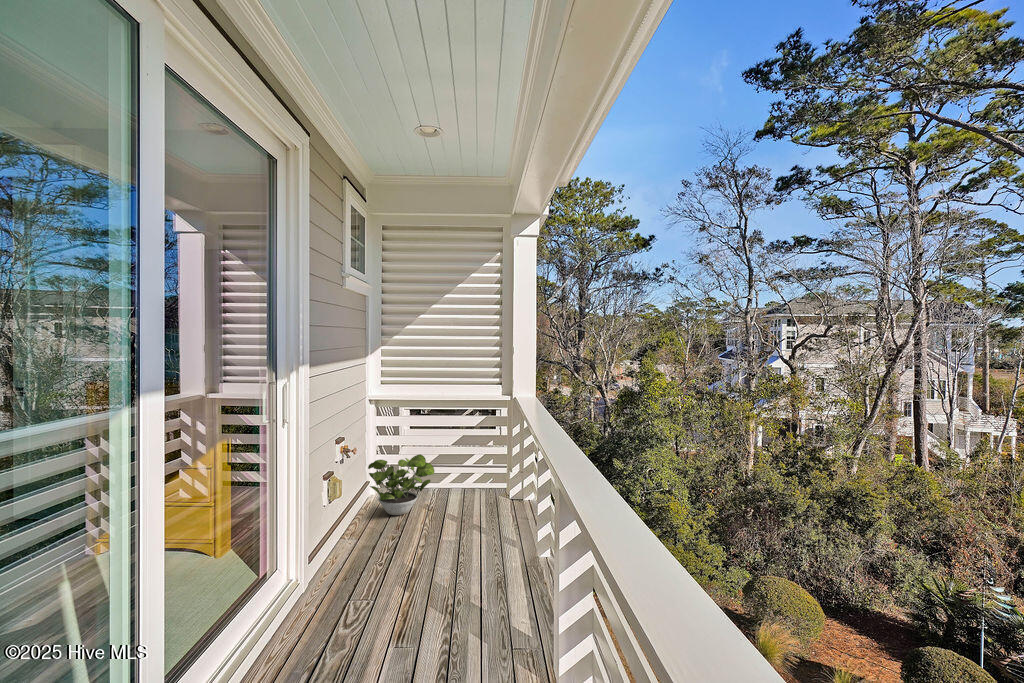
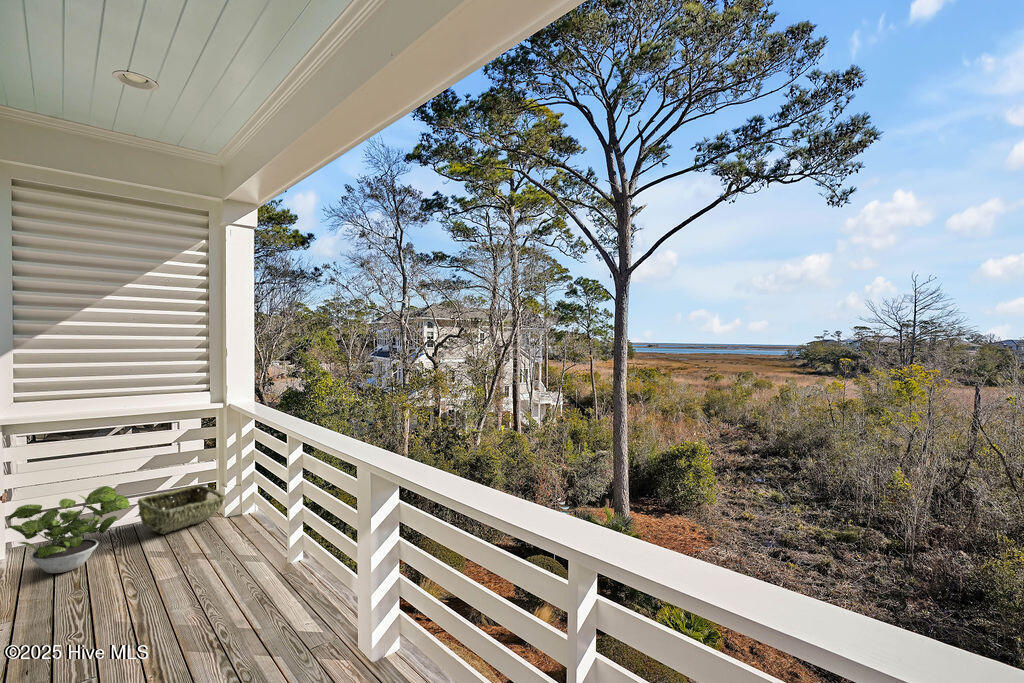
woven basket: none [450,466,512,502] -> present [137,485,225,534]

